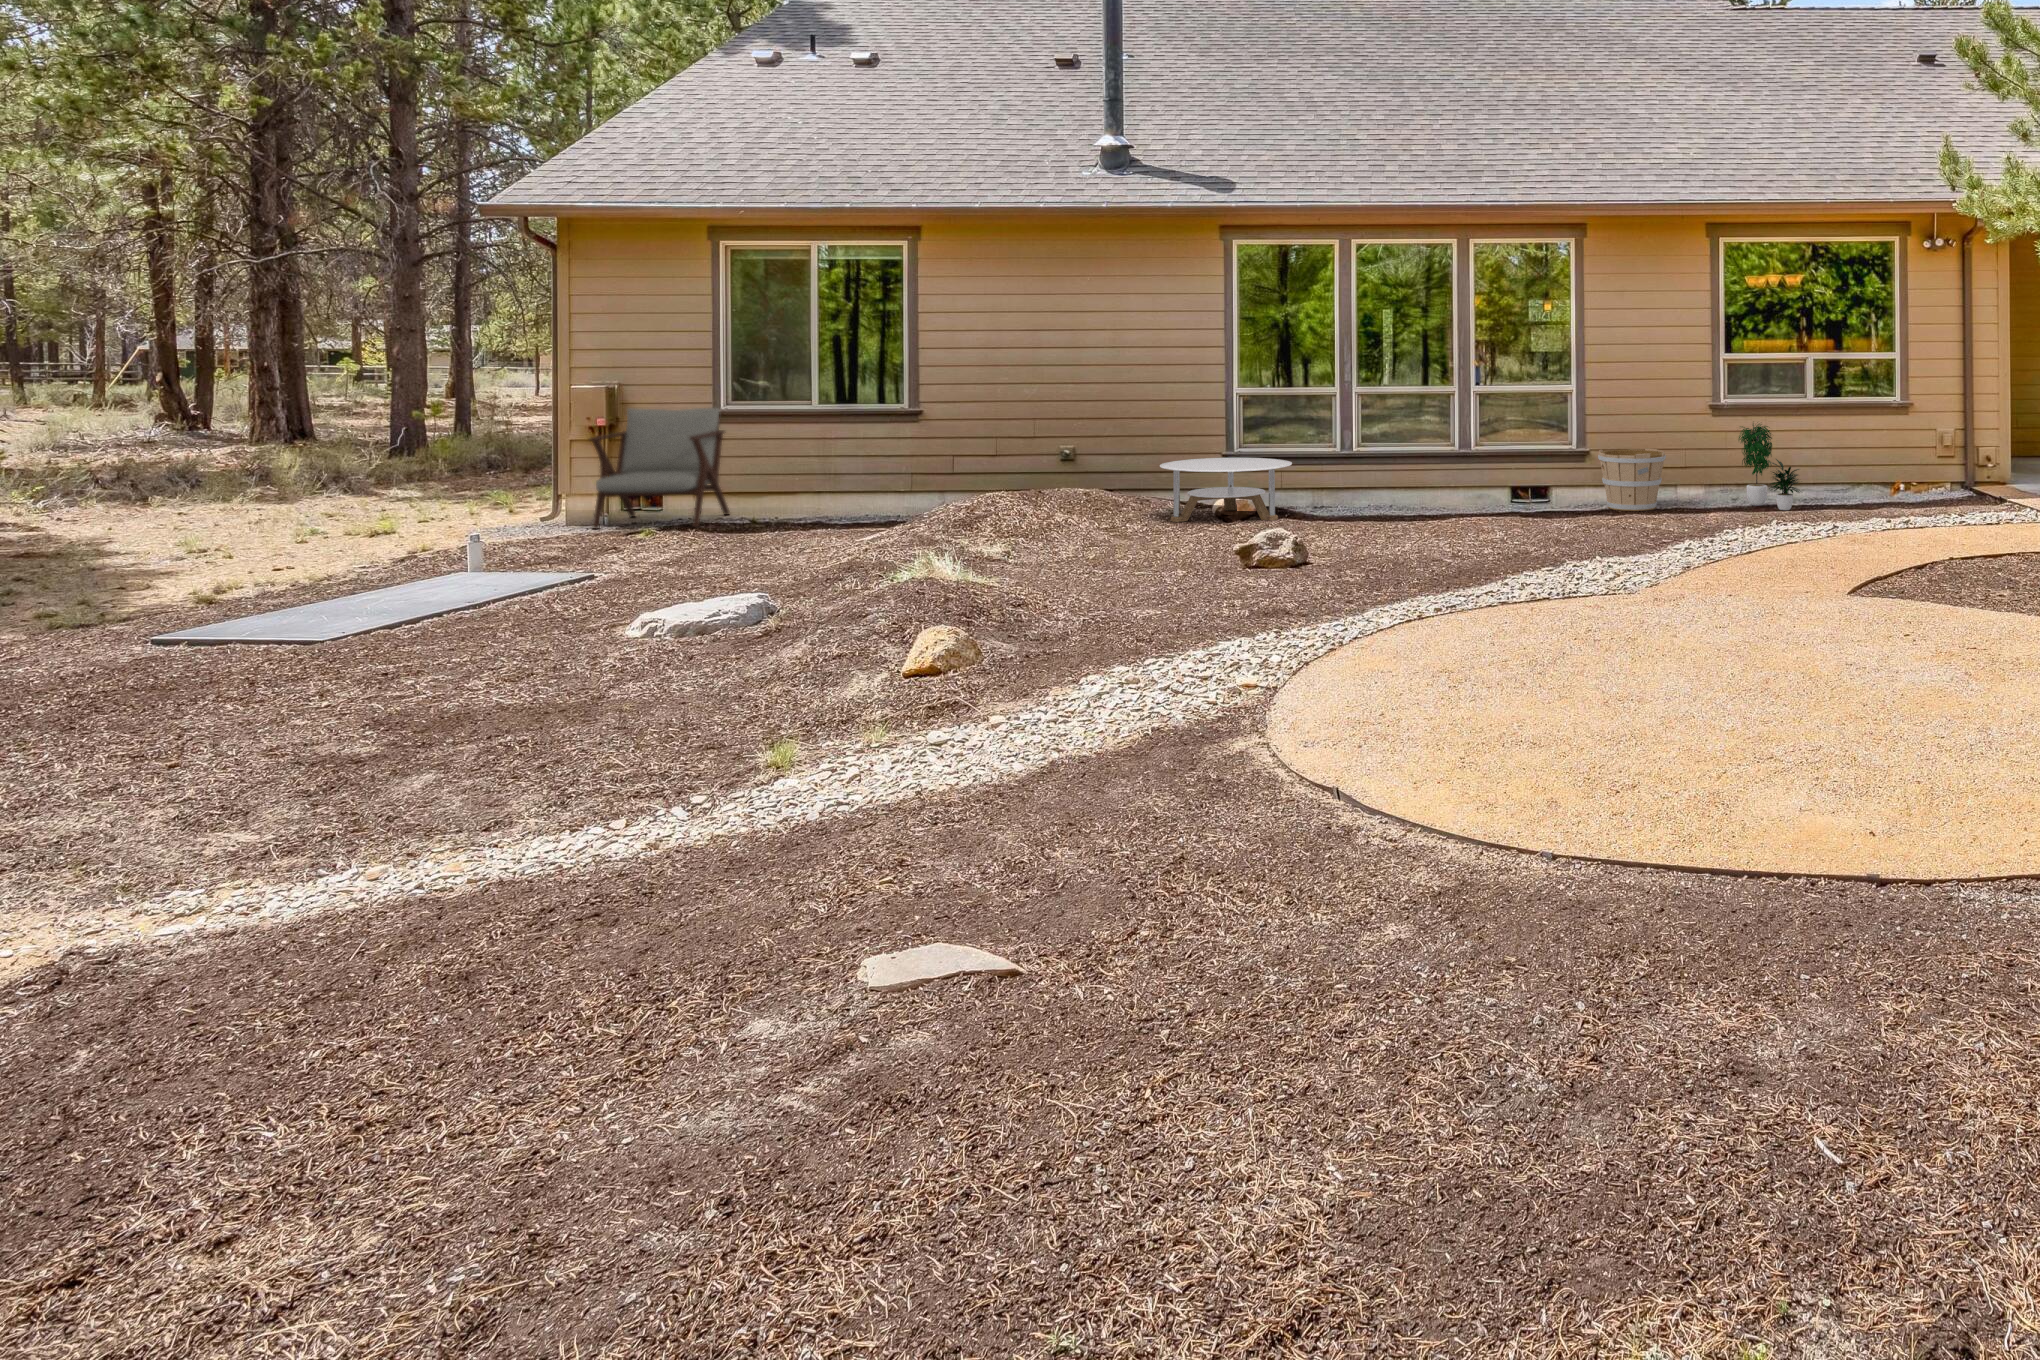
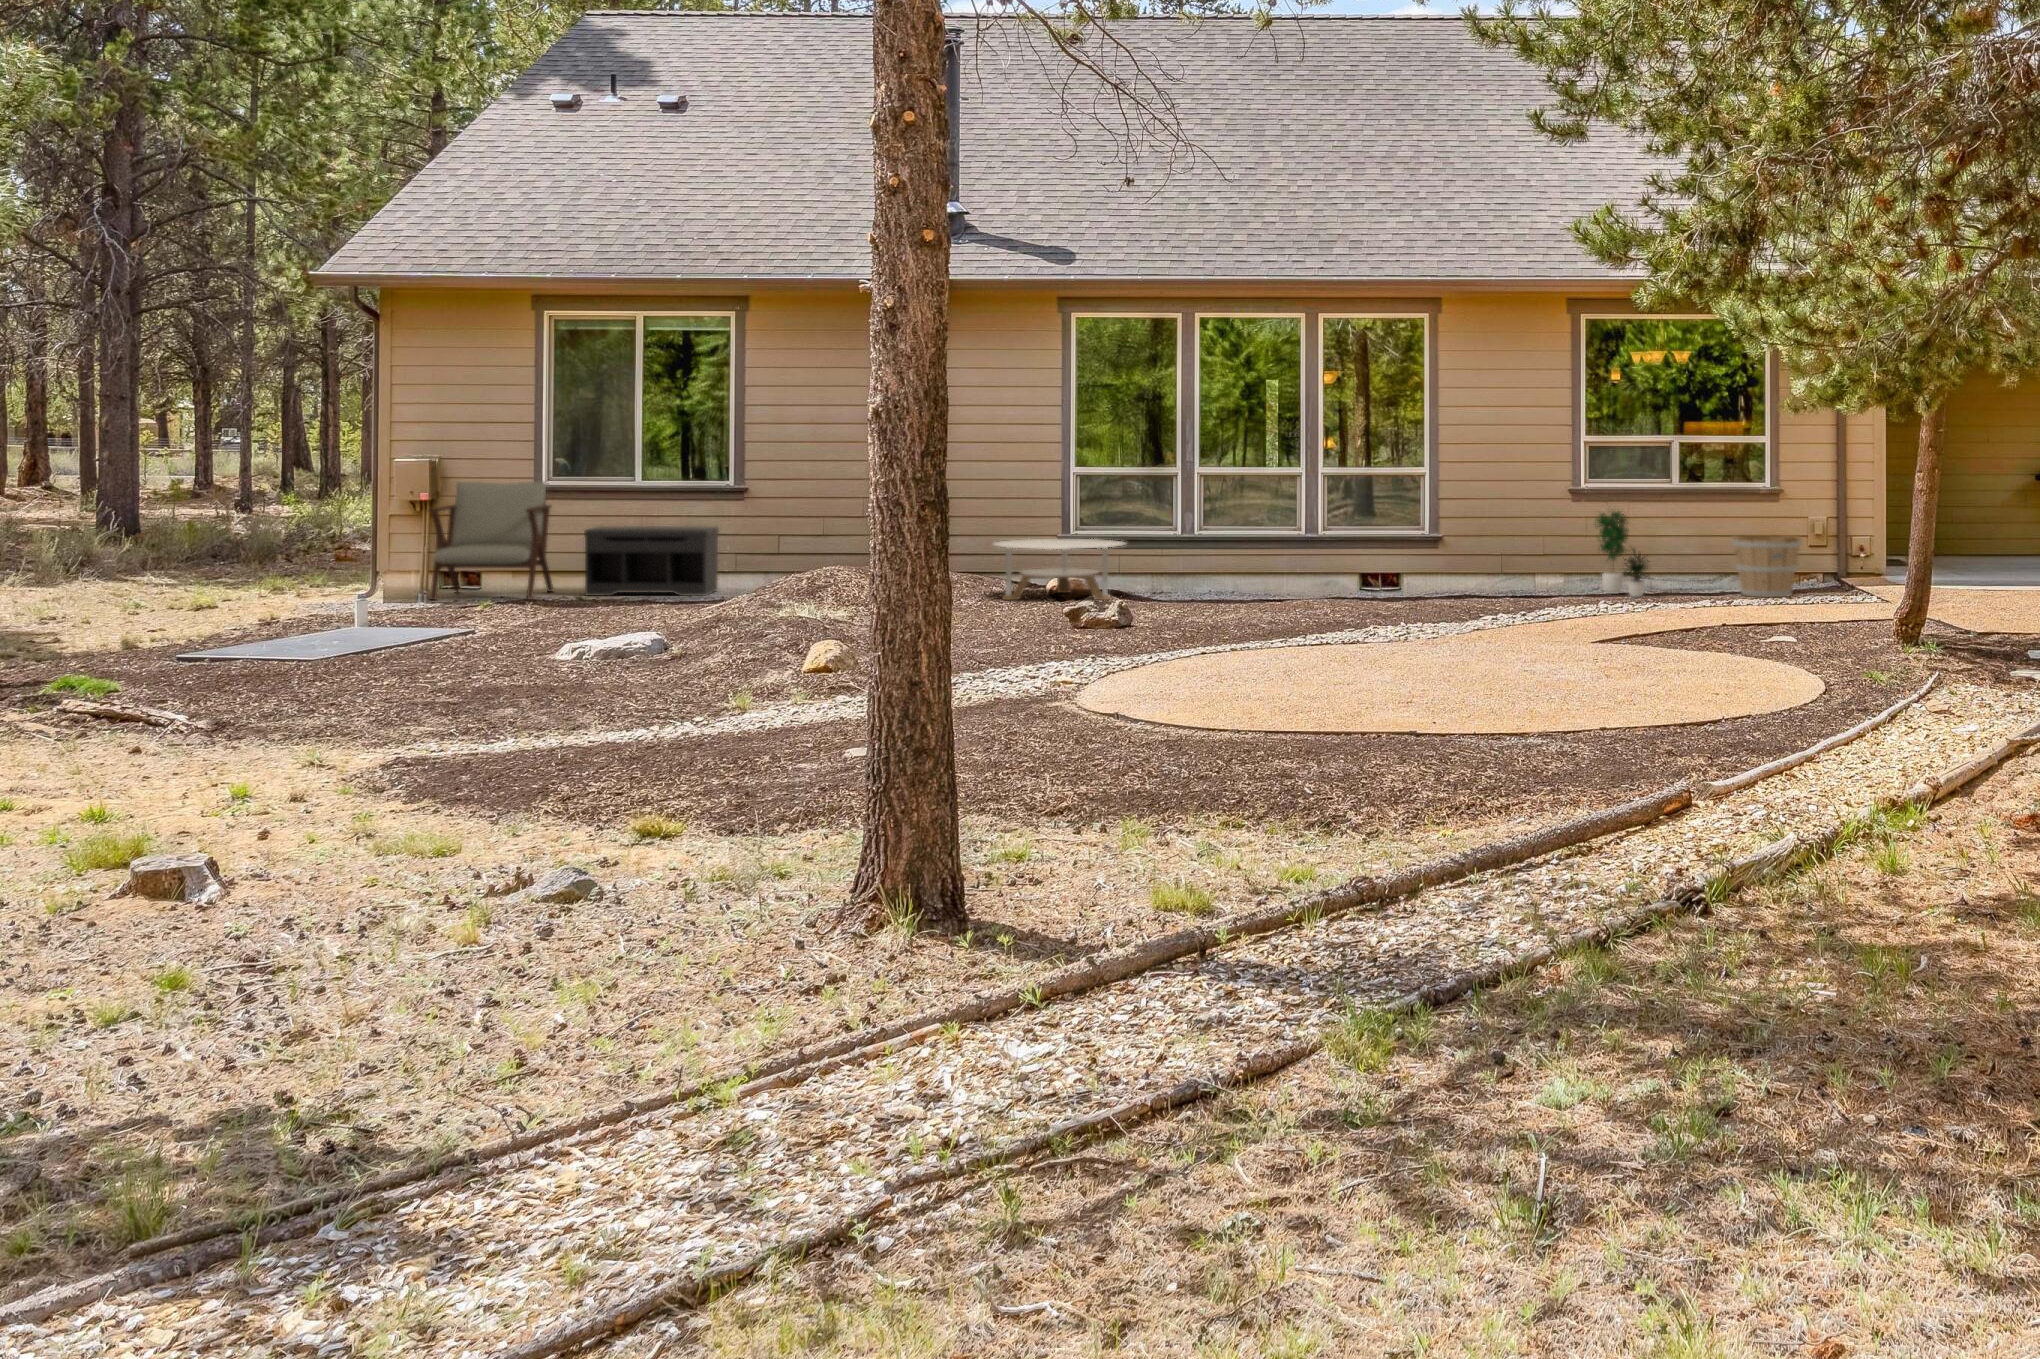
wooden bucket: present [1598,448,1666,511] -> present [1732,535,1802,597]
bench: none [754,449,893,521] -> present [584,526,719,596]

